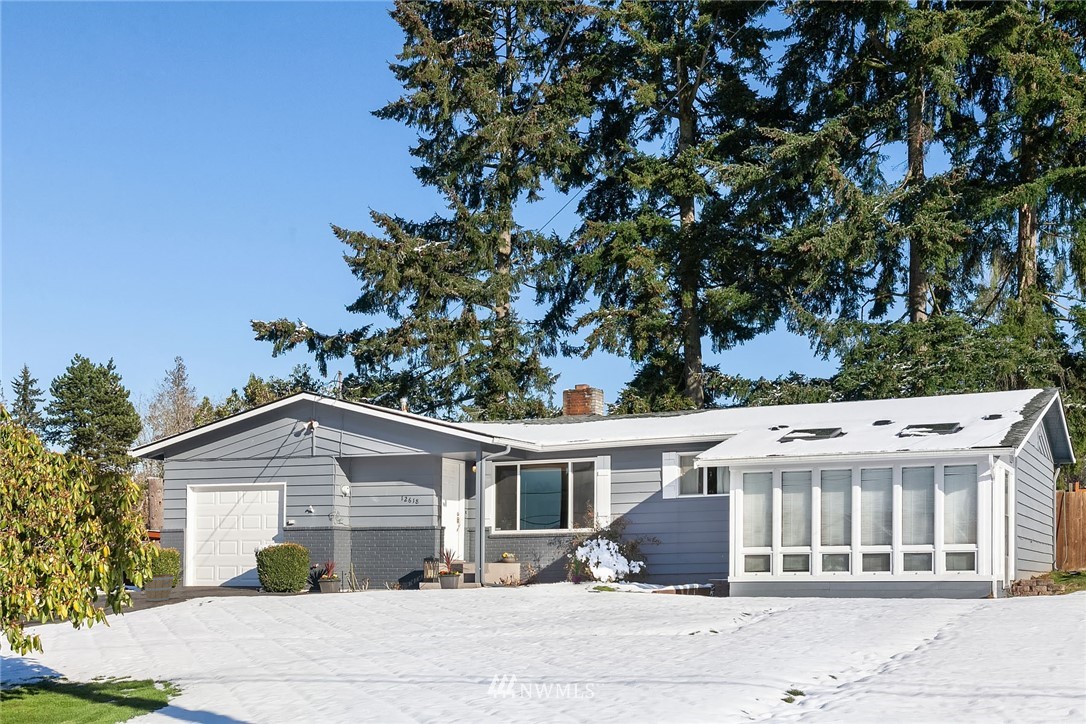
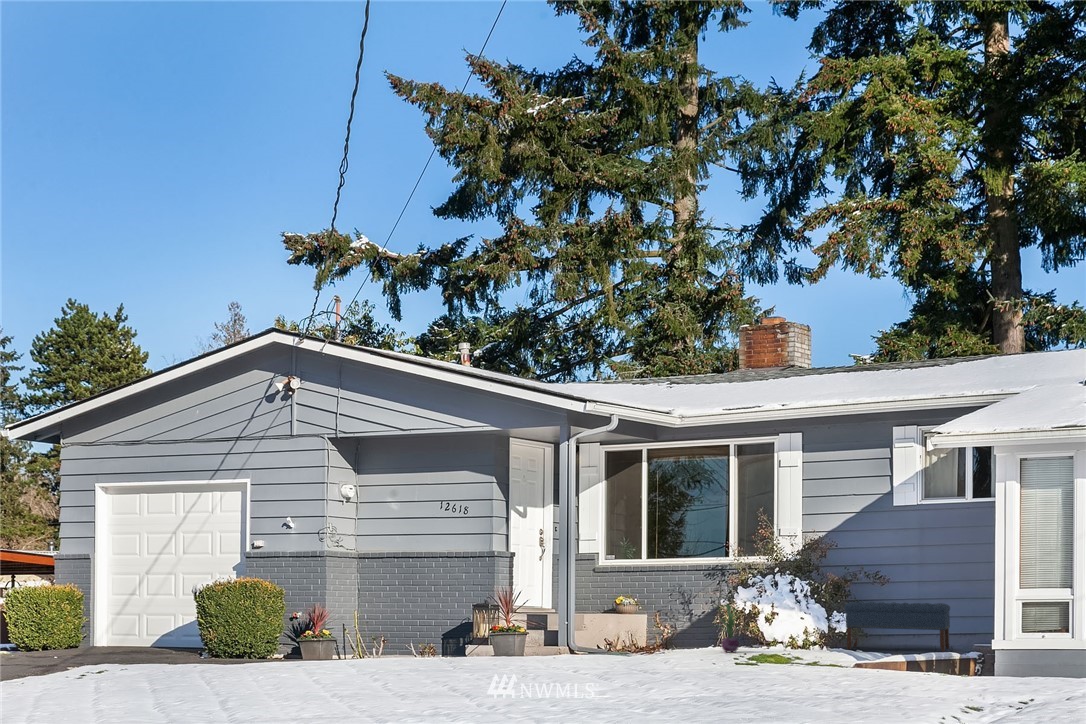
bench: none [639,552,696,580] -> present [845,602,950,652]
wooden bucket: present [145,574,174,602] -> none [28,613,77,656]

